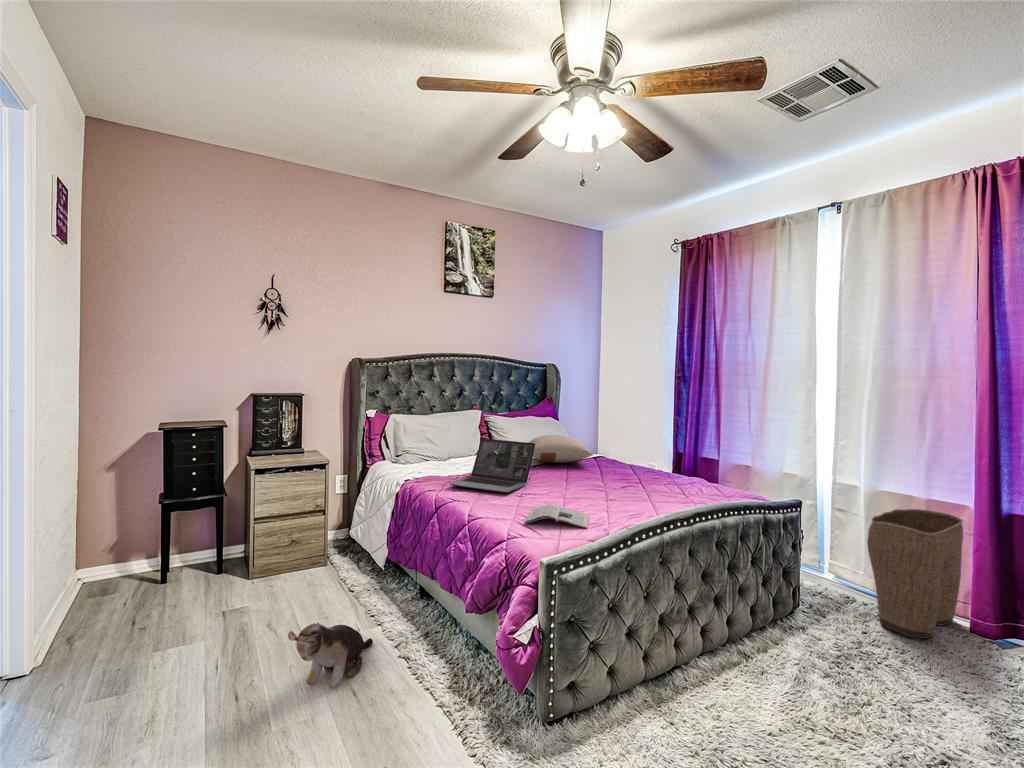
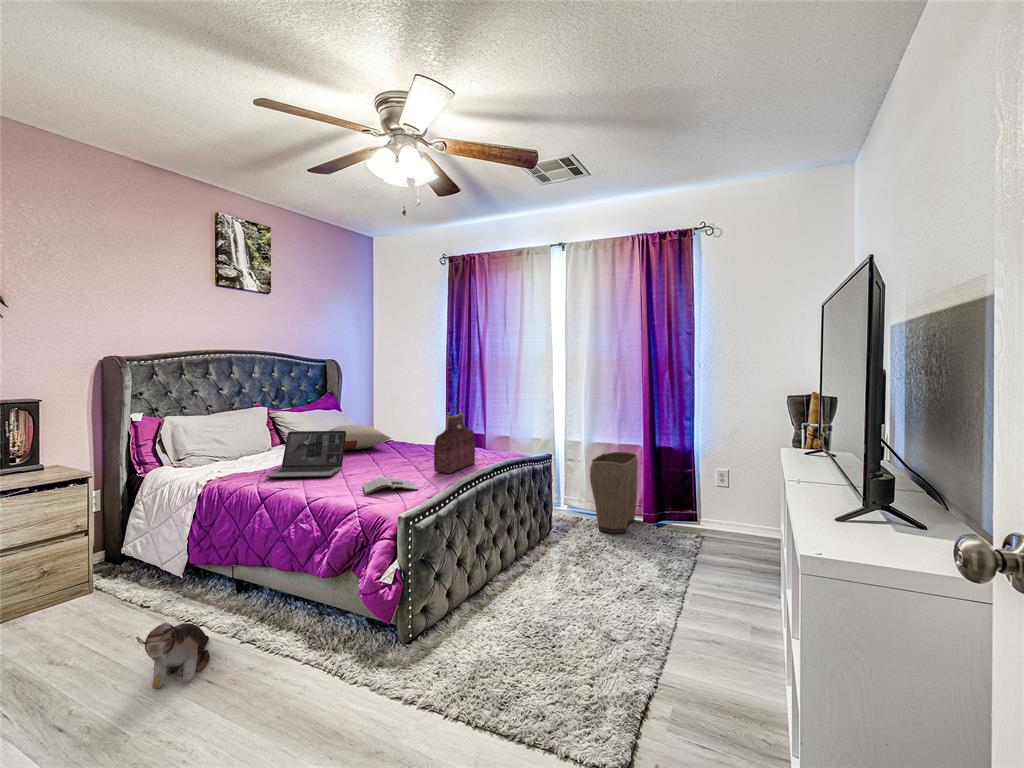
handbag: none [621,429,681,510] -> present [434,408,475,473]

